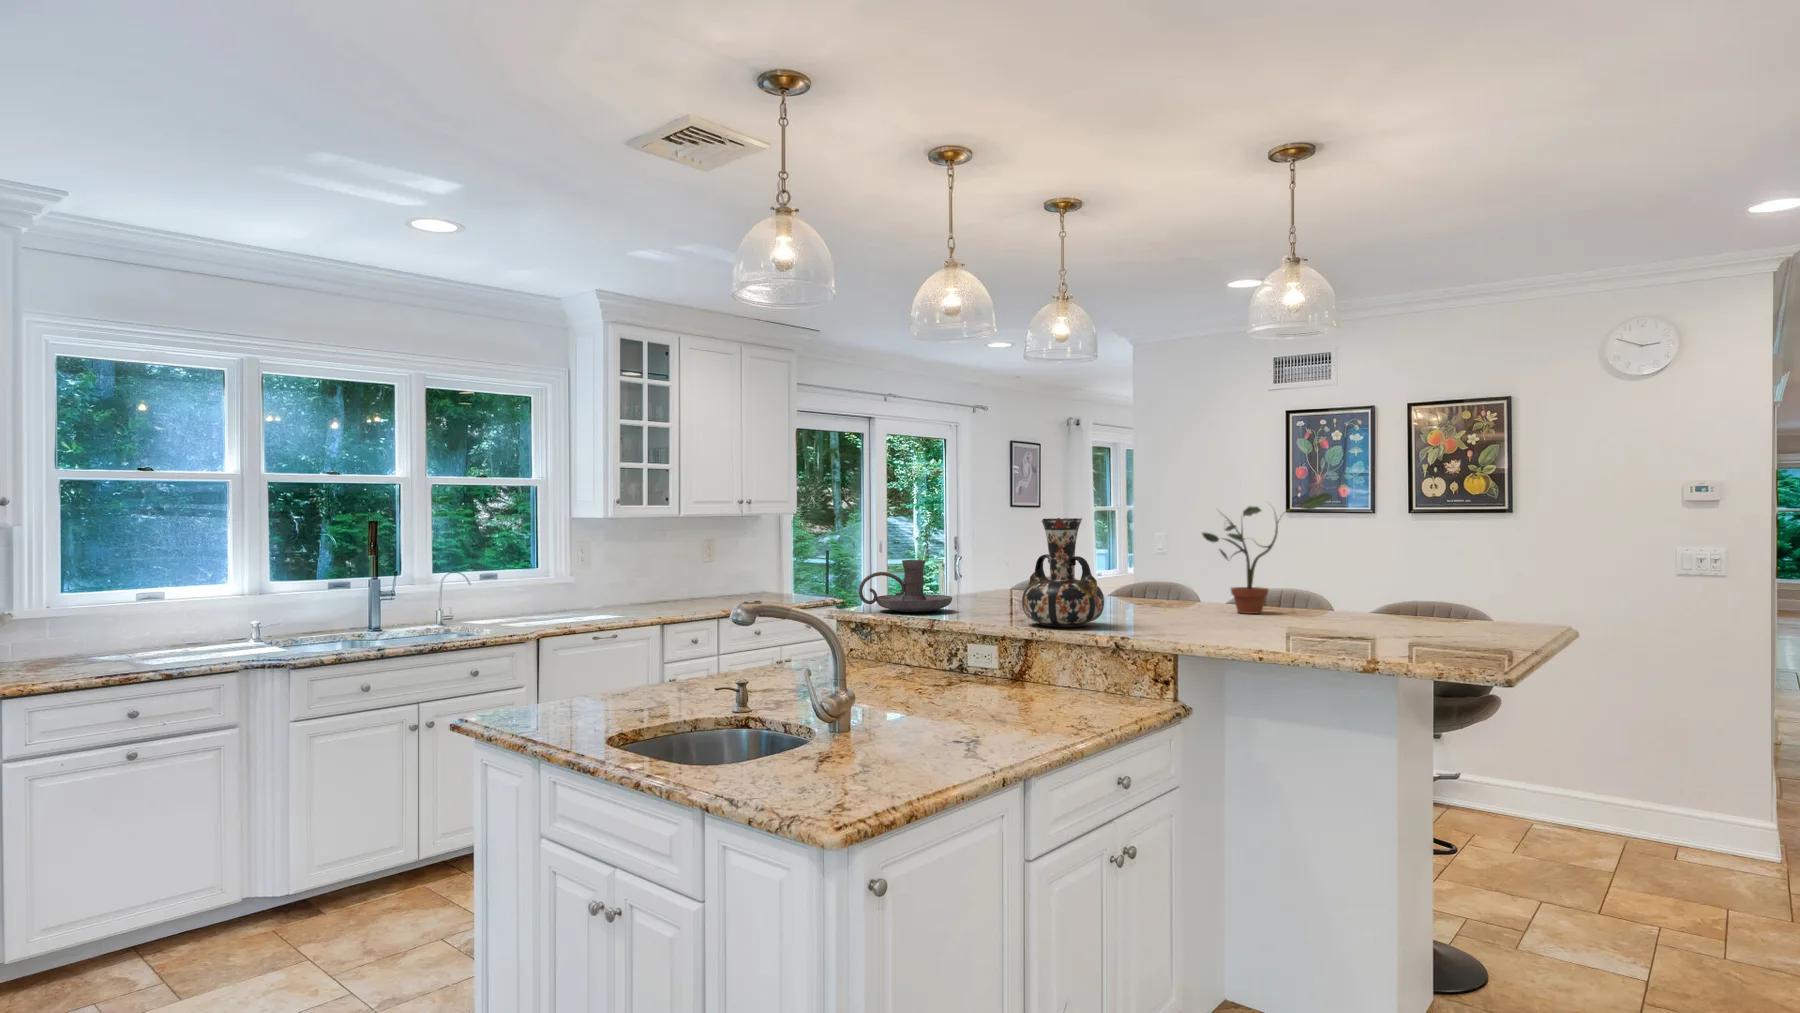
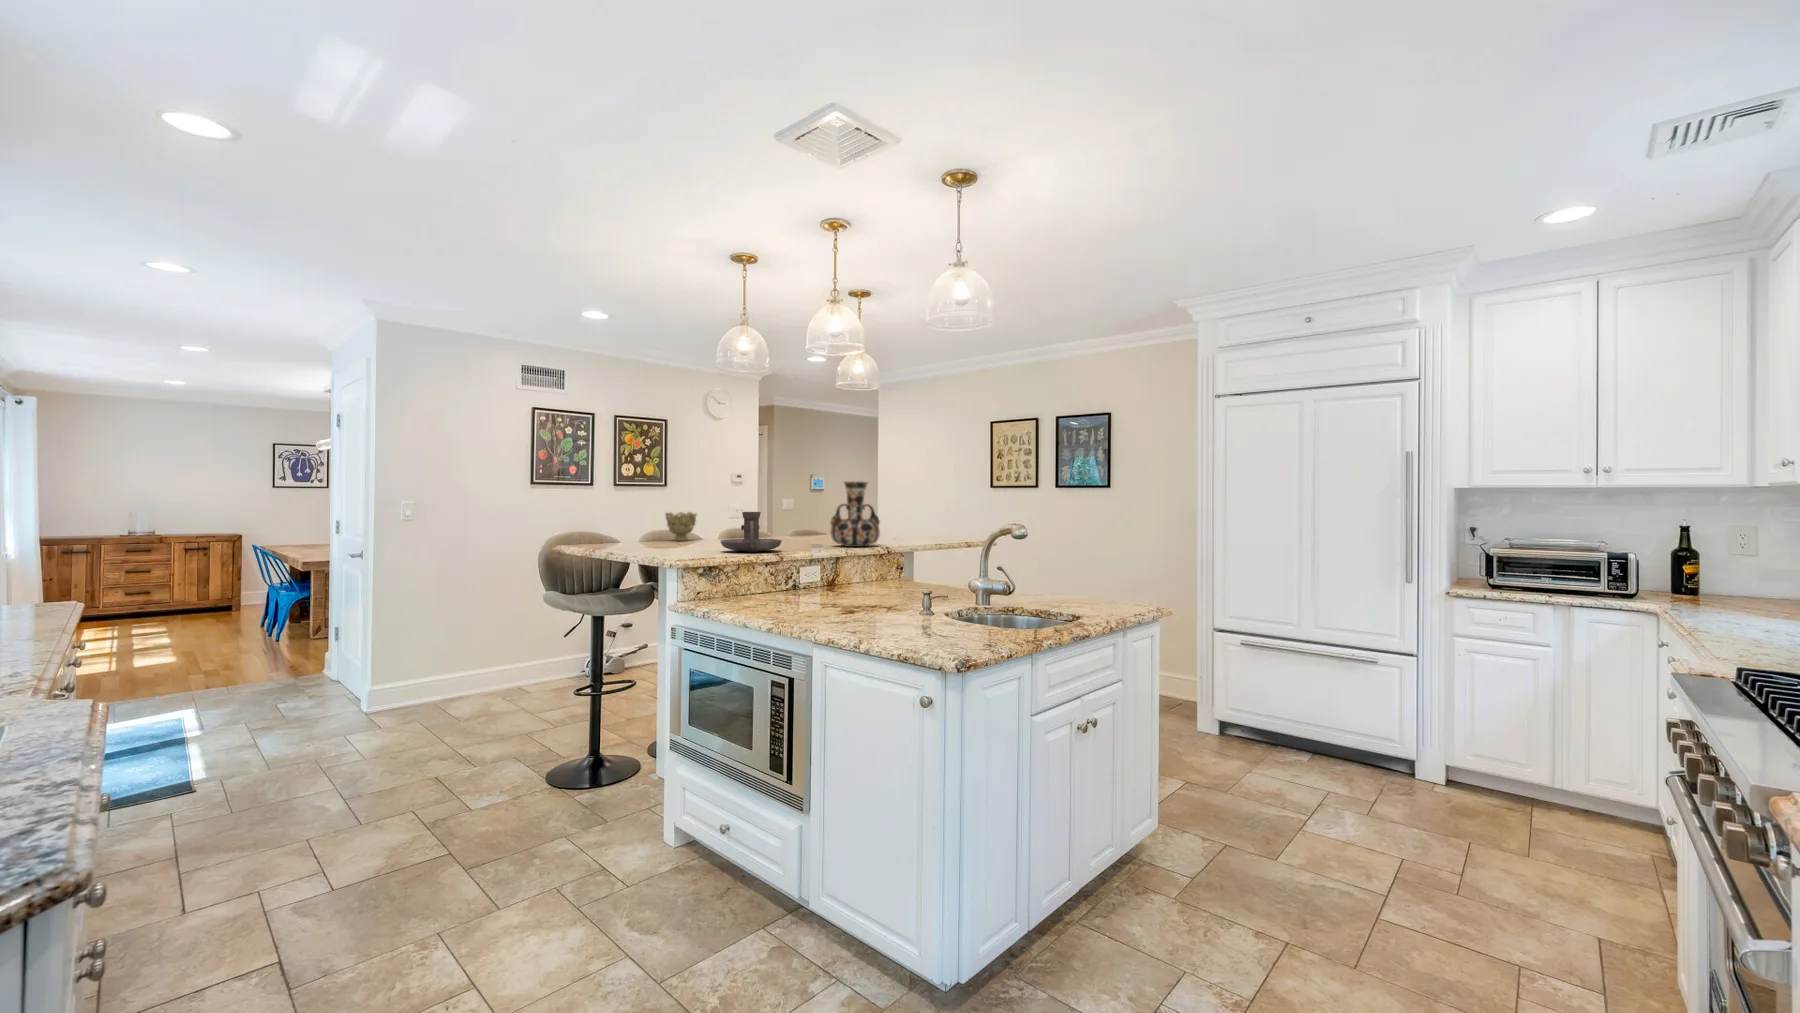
potted plant: present [1202,493,1332,614] -> none [779,472,834,539]
decorative bowl: none [1108,557,1152,598] -> present [666,512,696,541]

